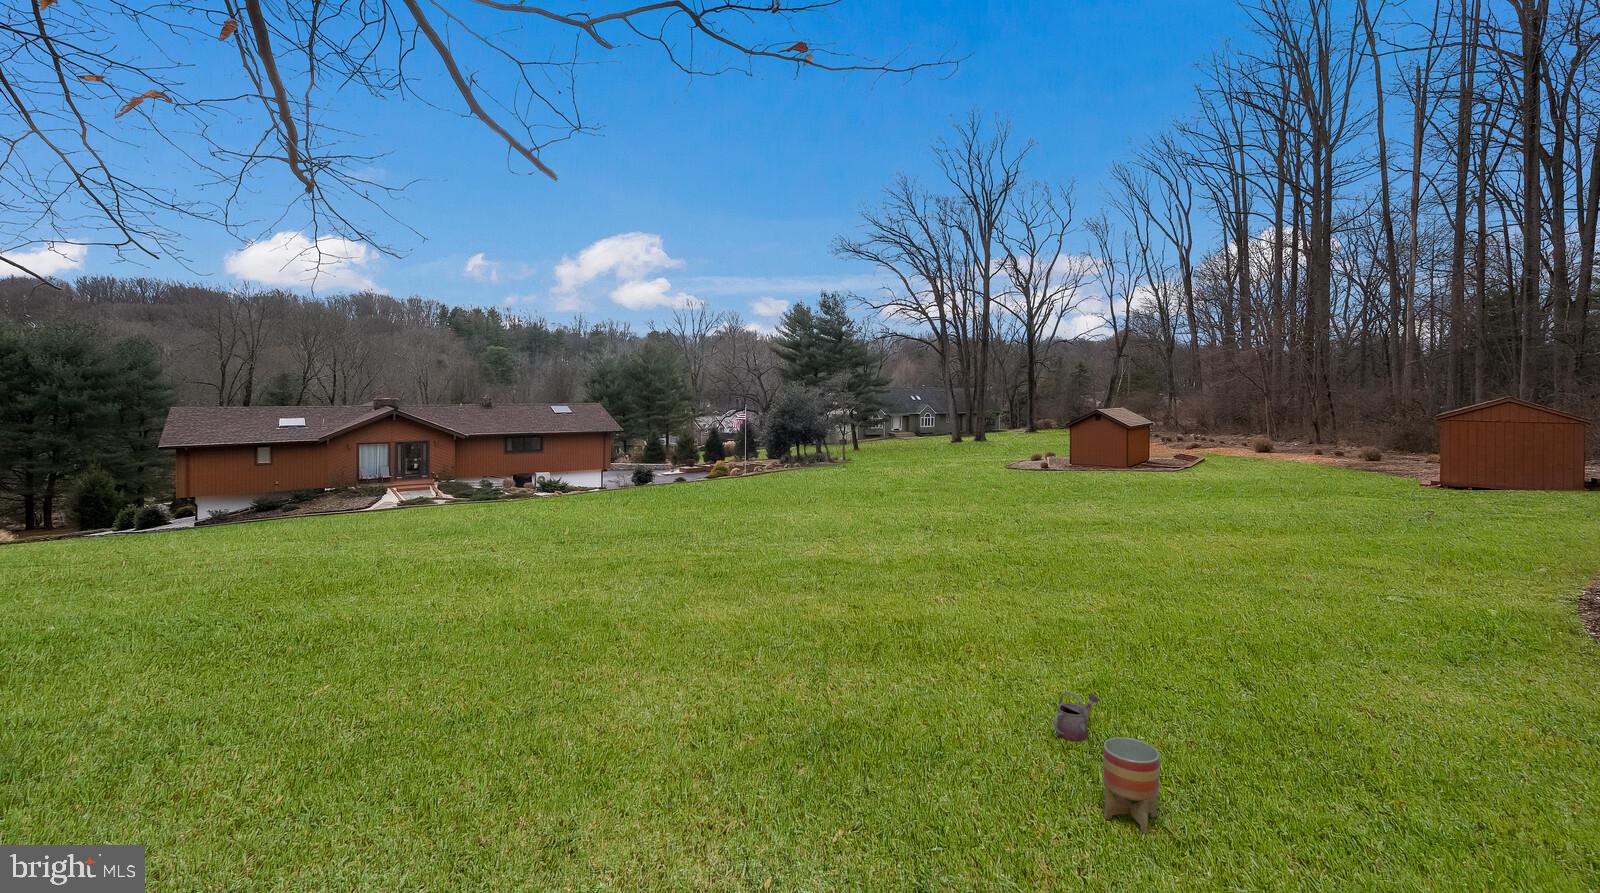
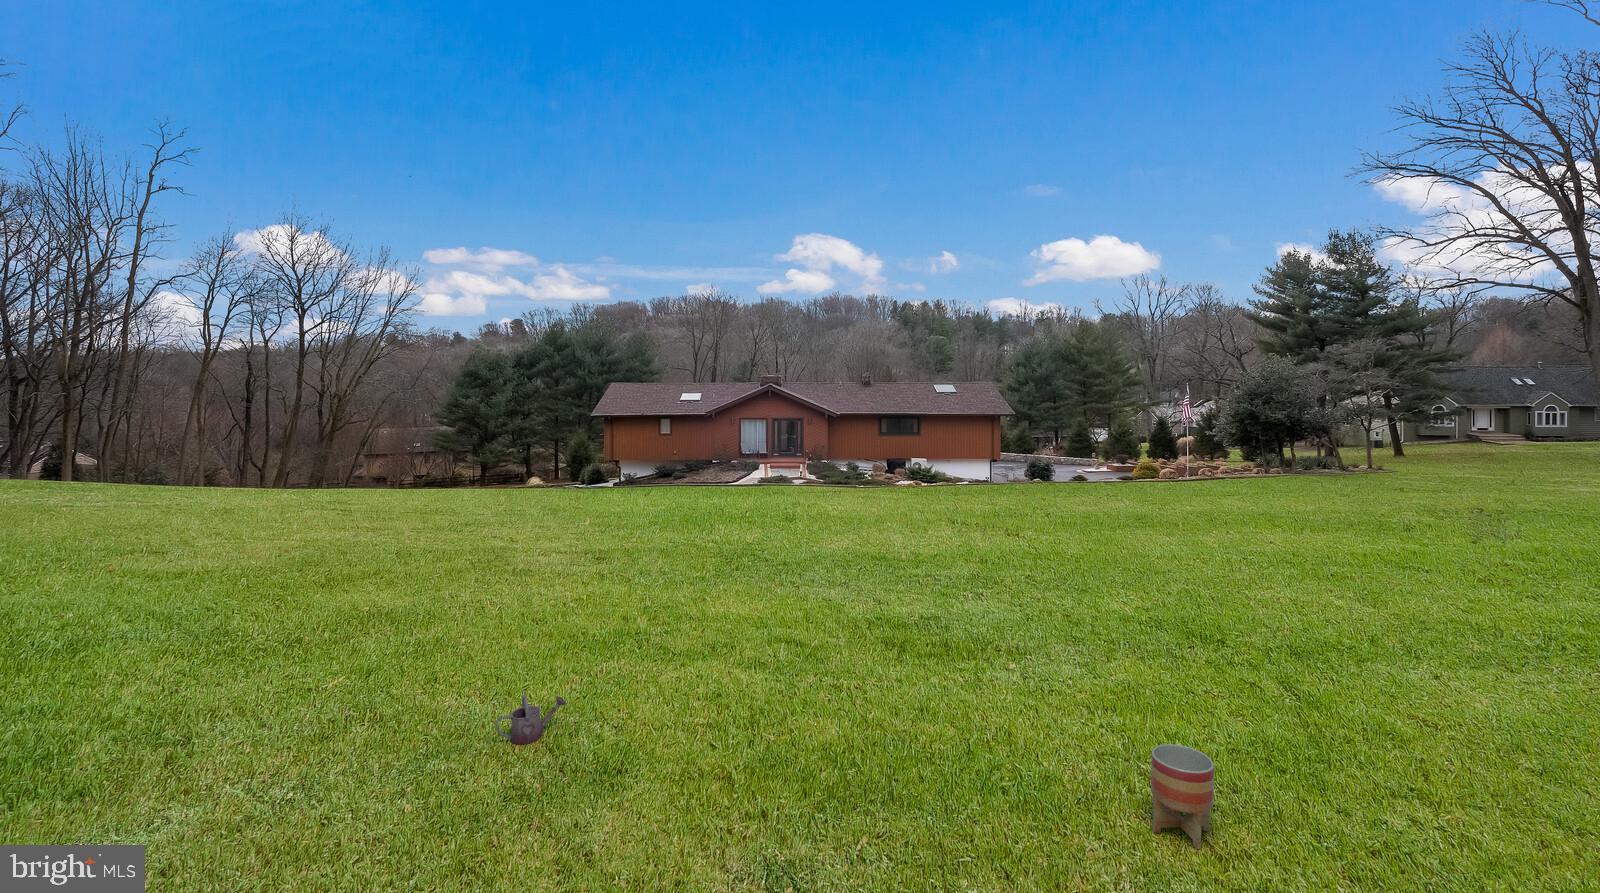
watering can: present [1053,692,1100,741] -> present [495,695,567,745]

